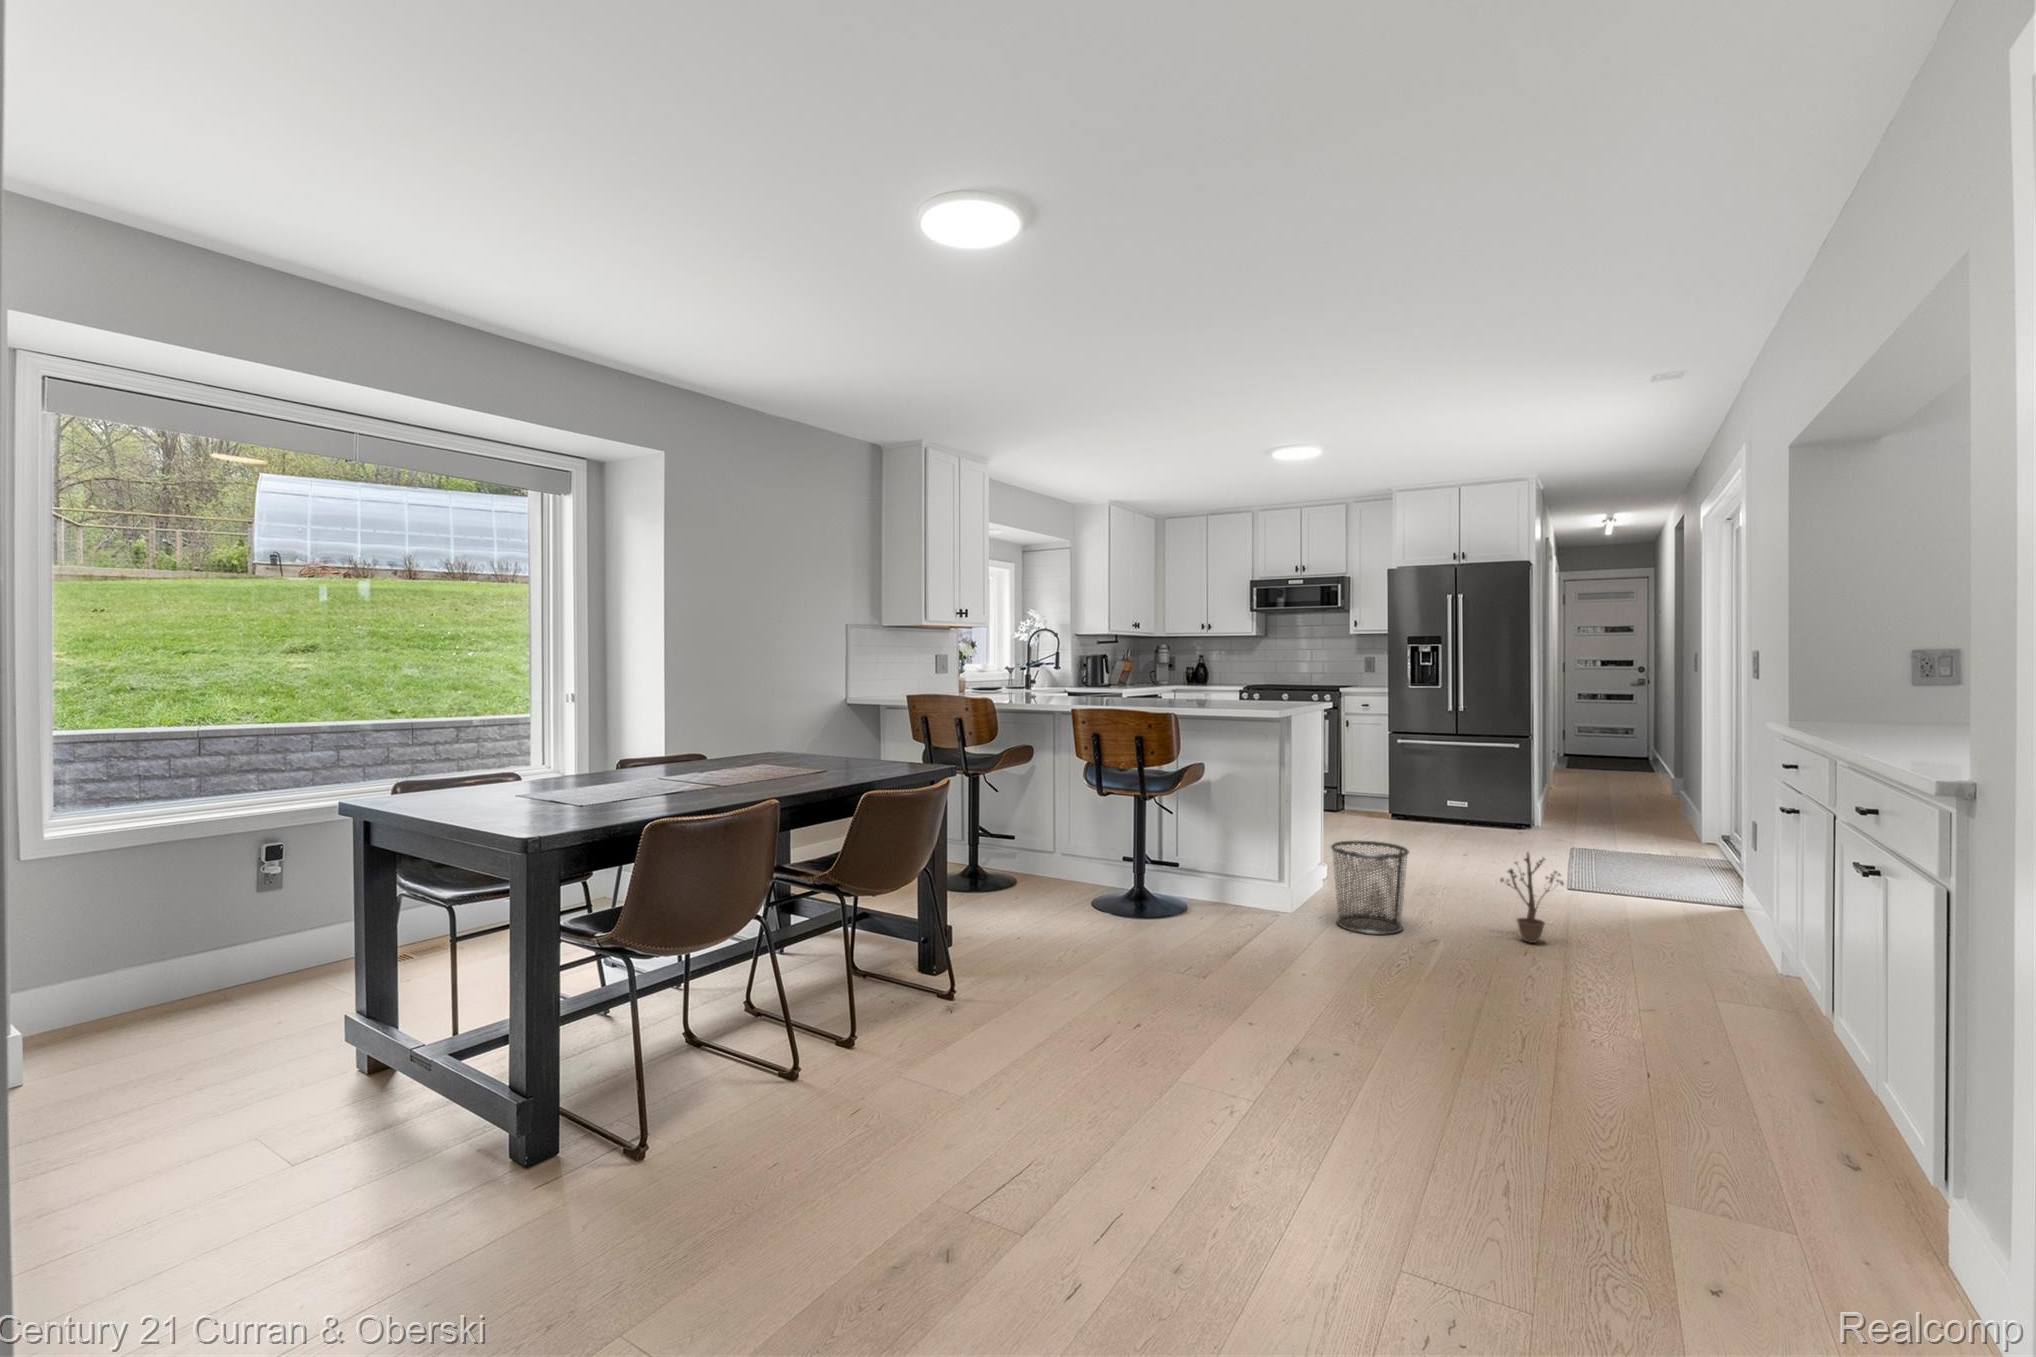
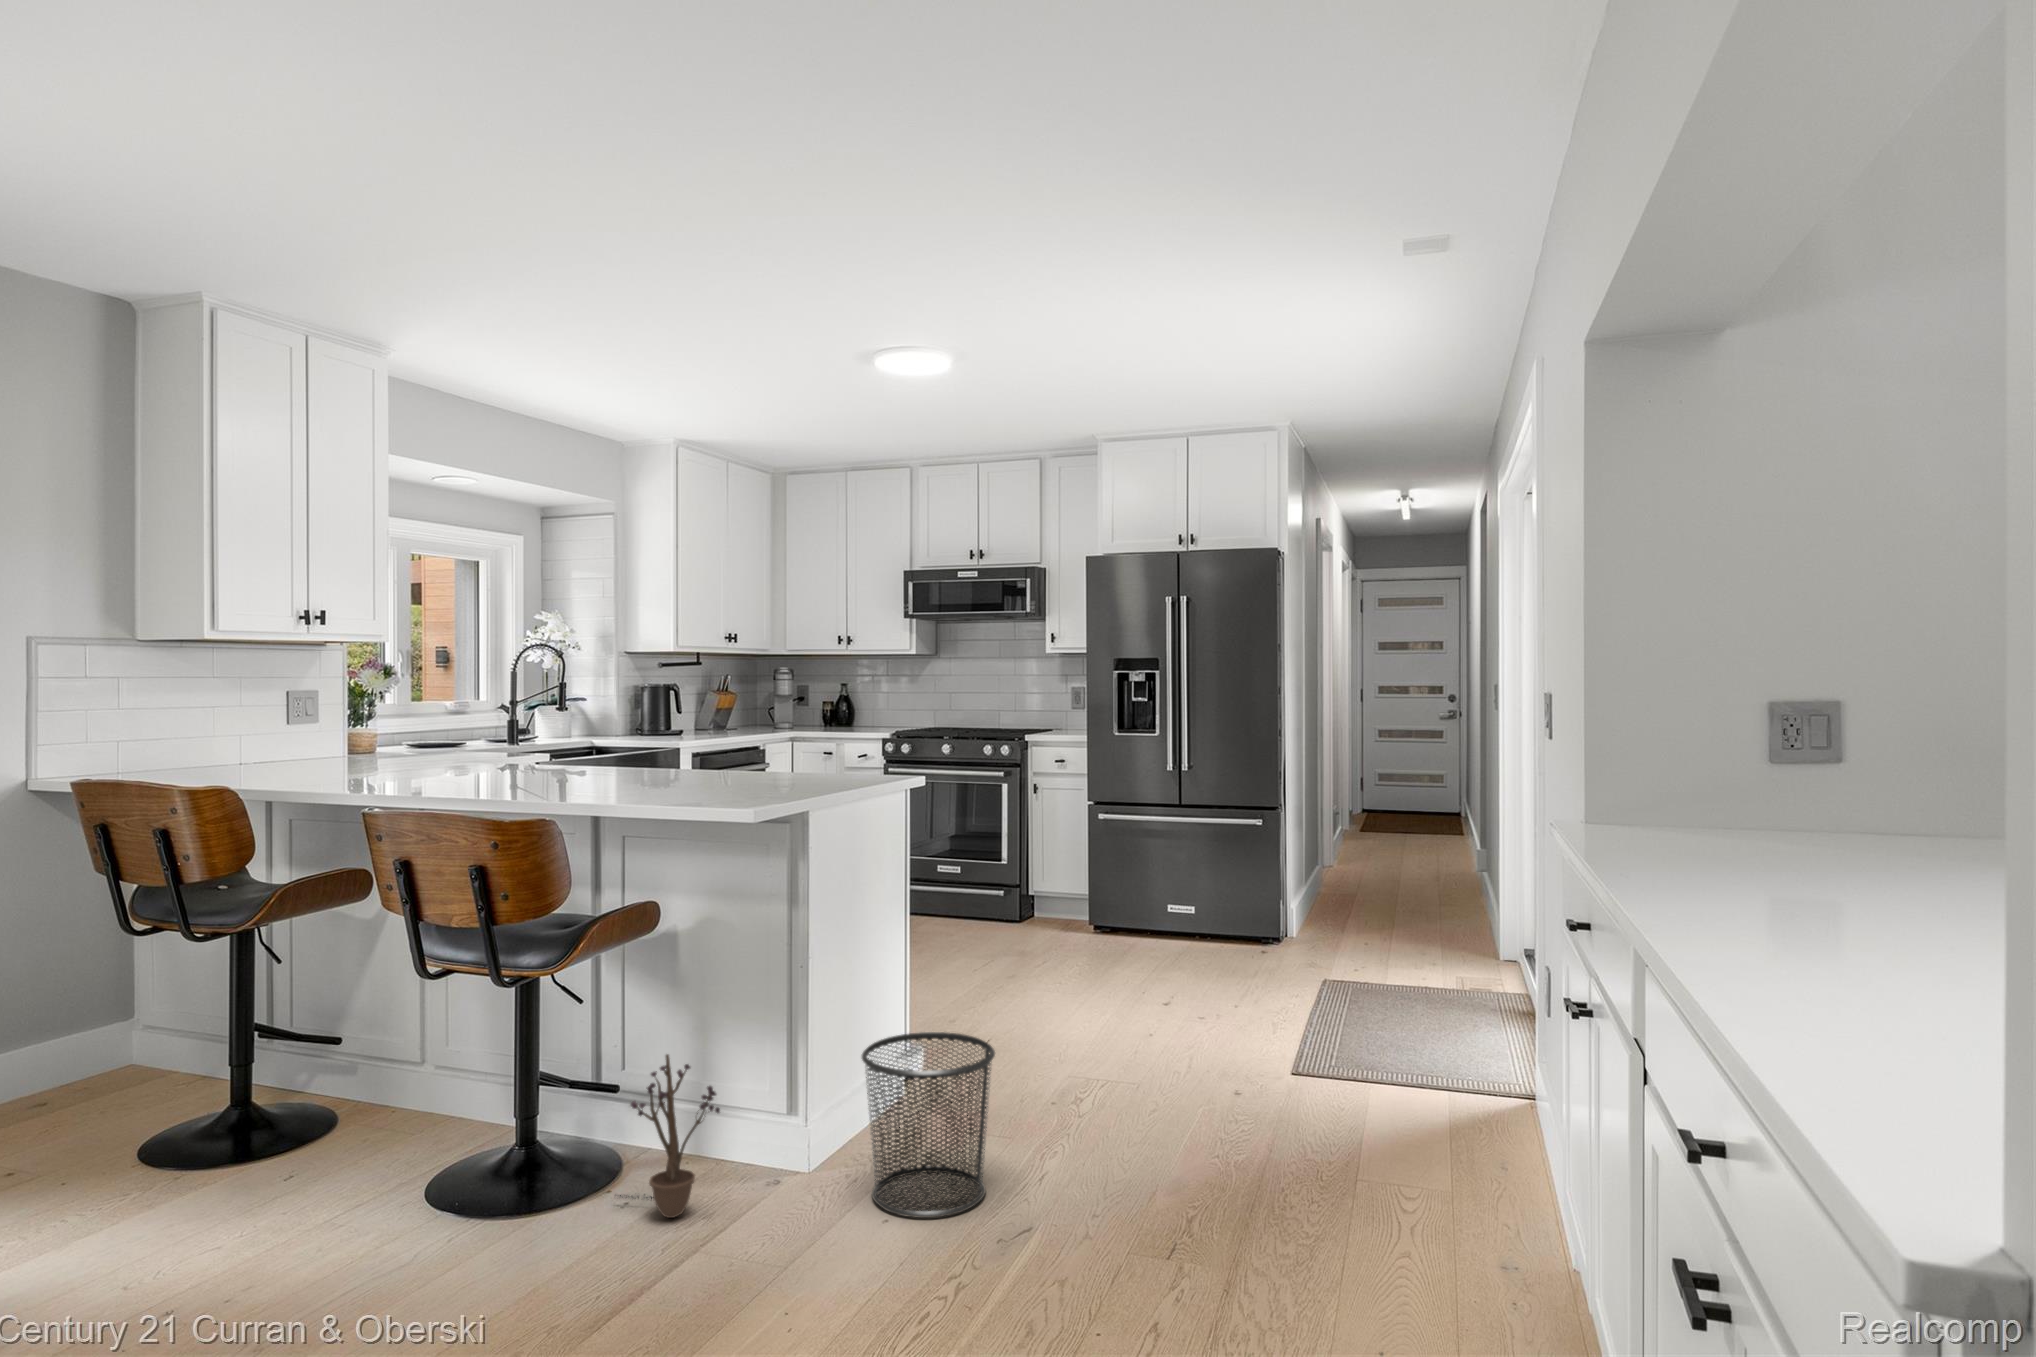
decorative plant: present [1497,853,1564,943] -> present [616,1054,720,1218]

